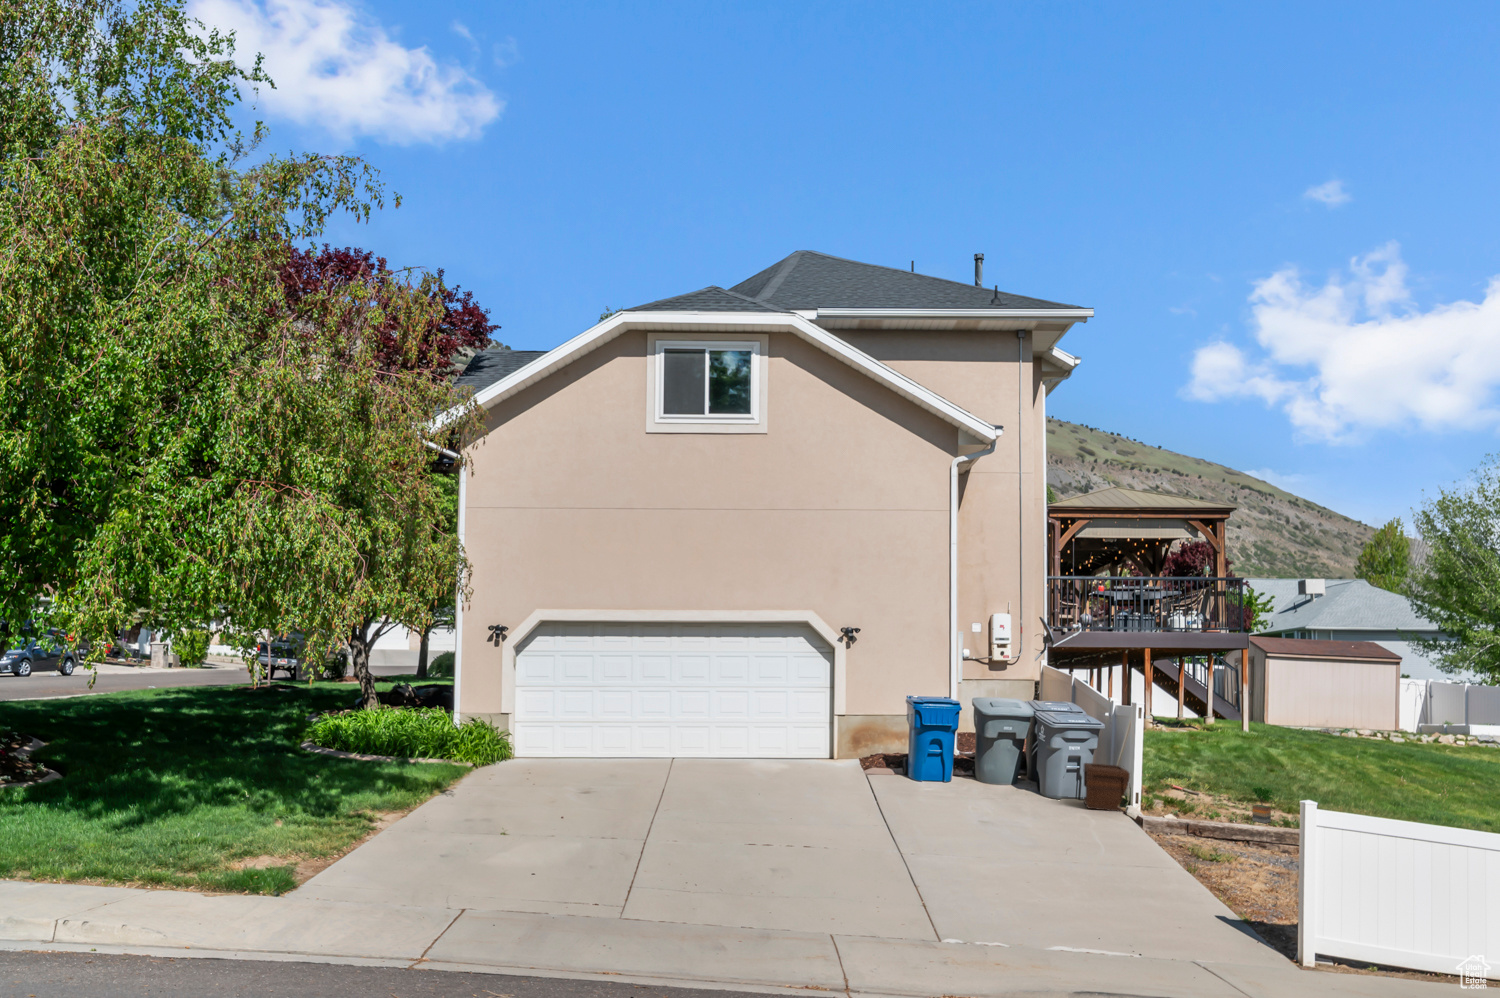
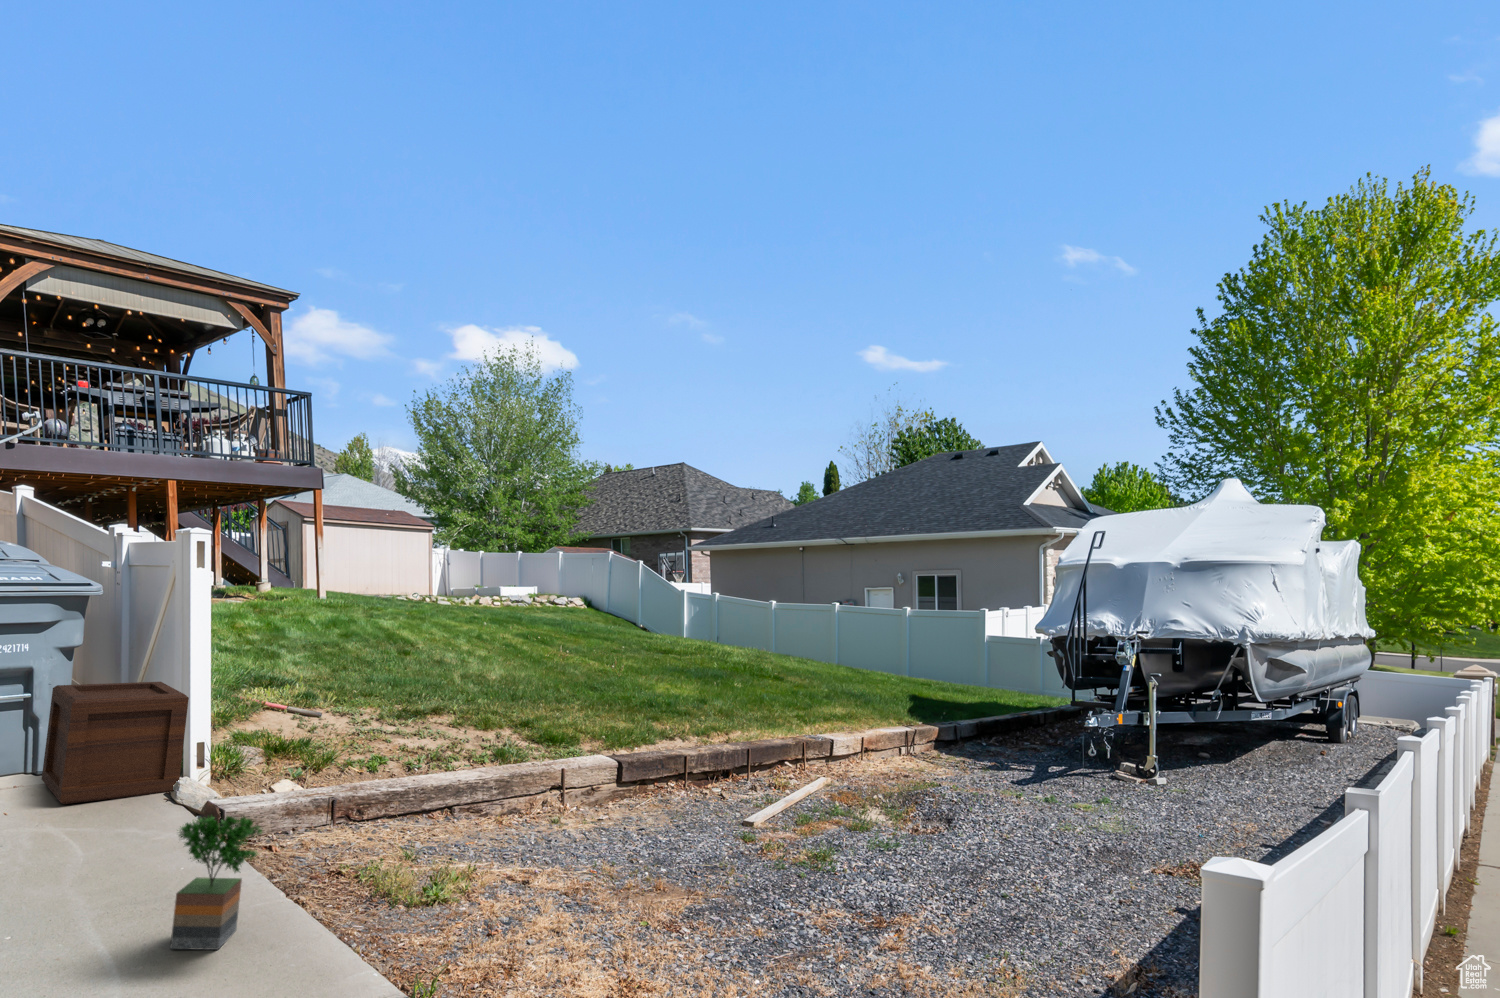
potted tree: present [1252,787,1275,823] -> present [170,816,262,950]

